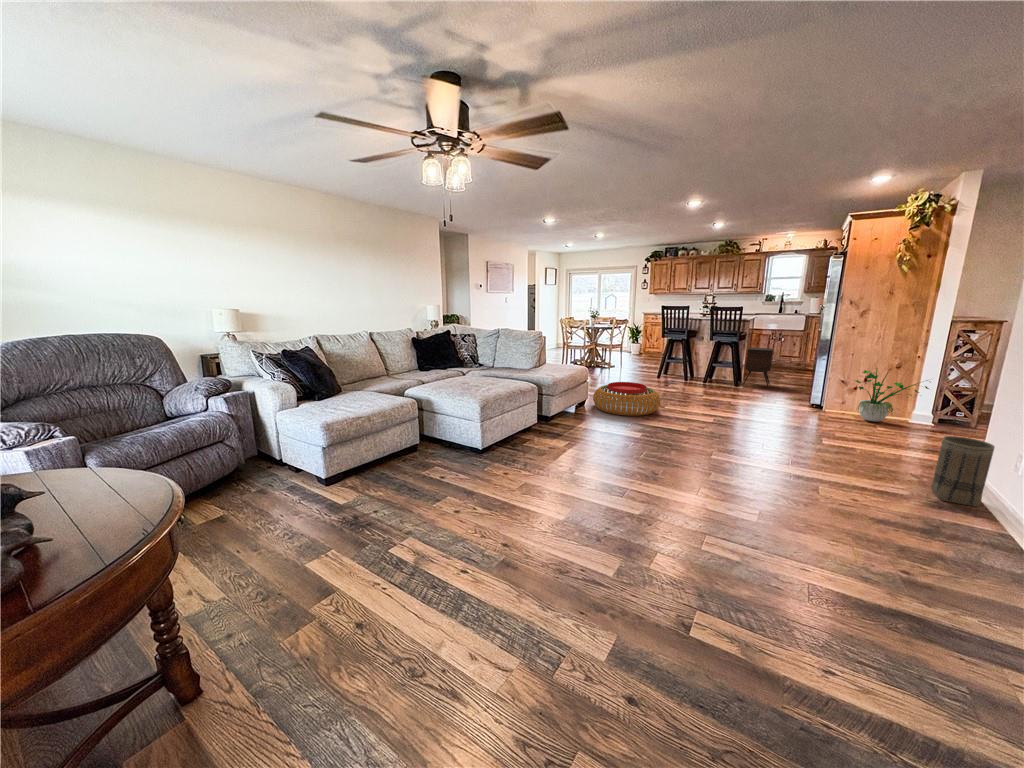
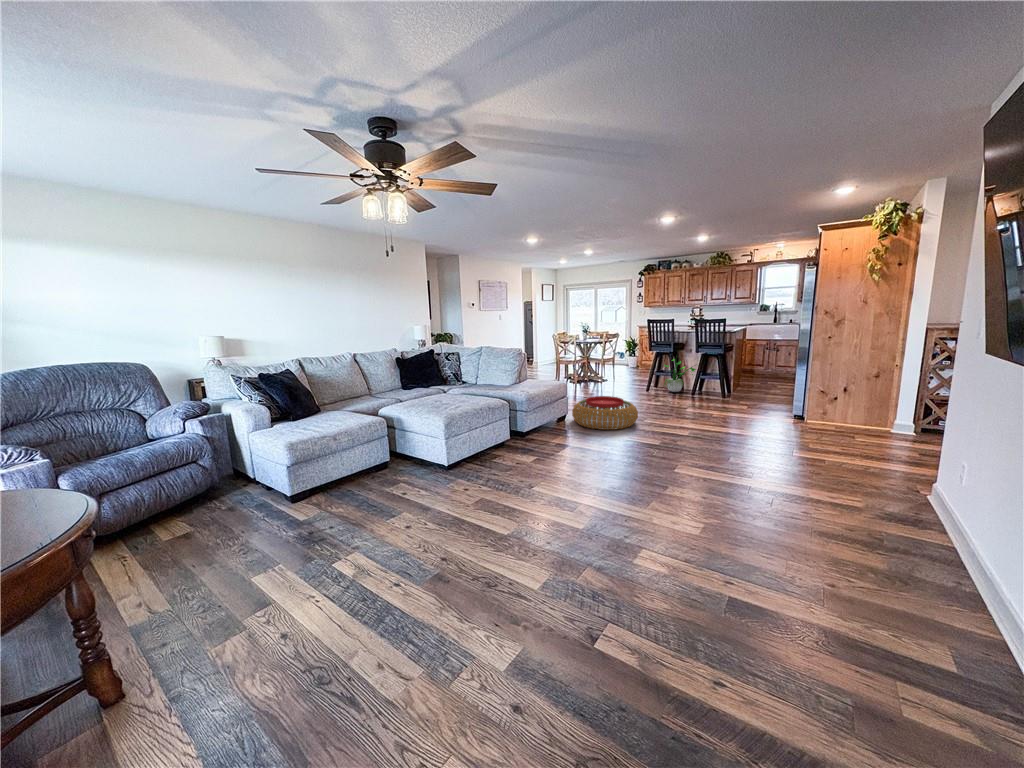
side table: present [742,347,773,388] -> none [730,358,760,399]
potted plant: present [856,370,929,422] -> present [664,359,696,392]
basket: present [931,436,994,507] -> none [888,447,944,519]

